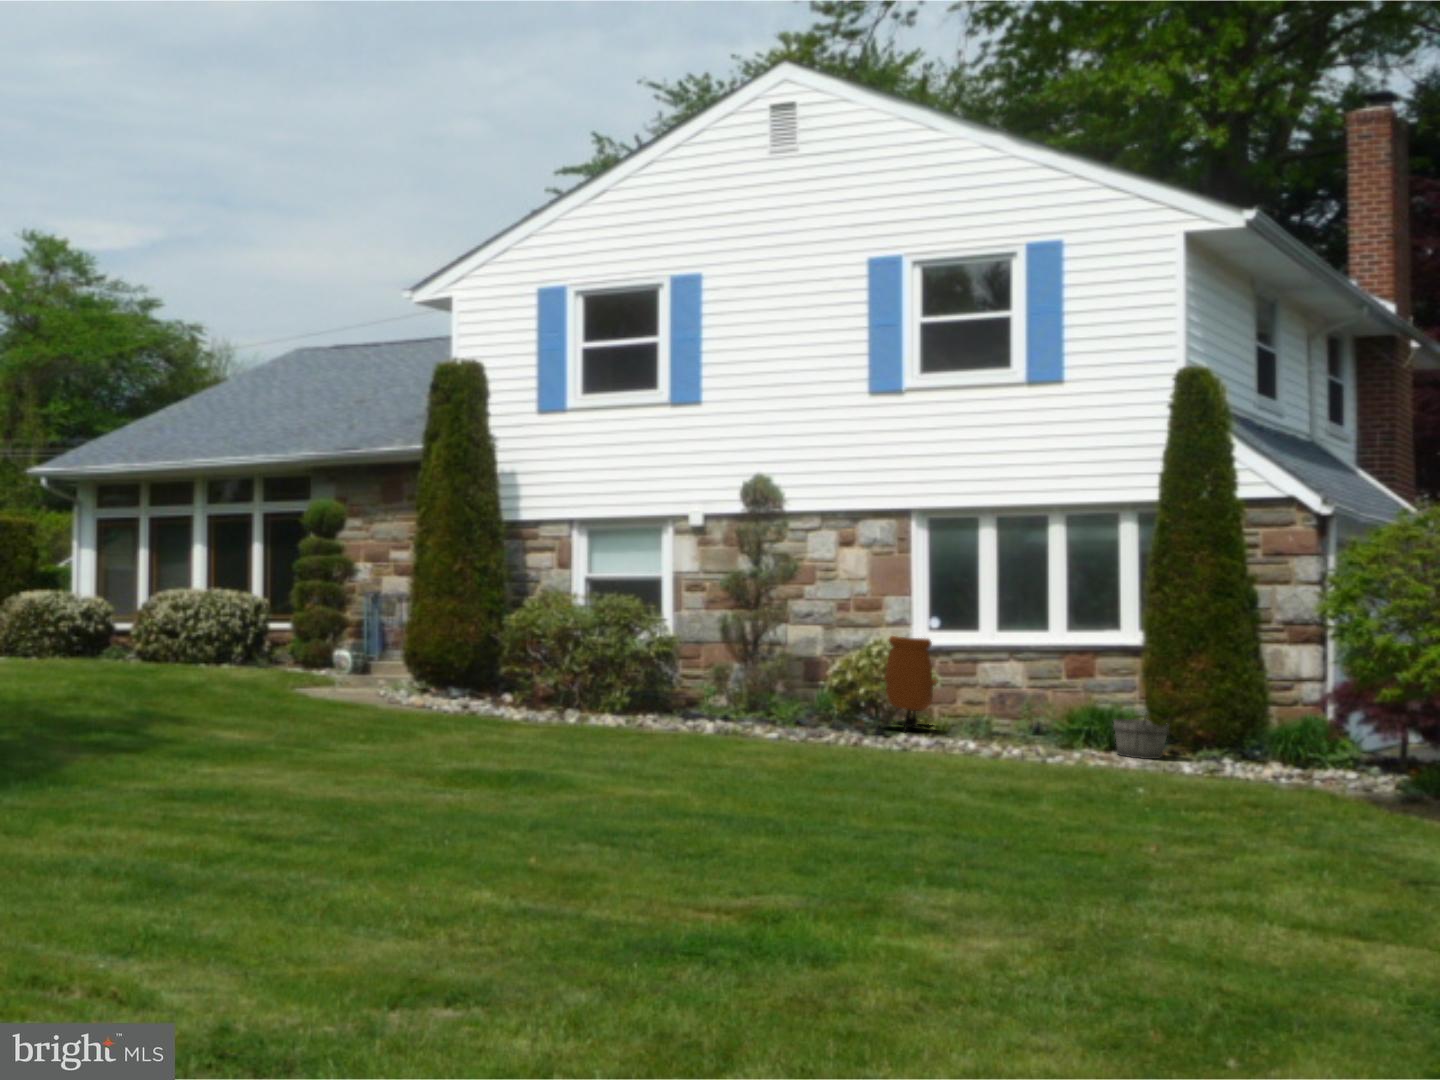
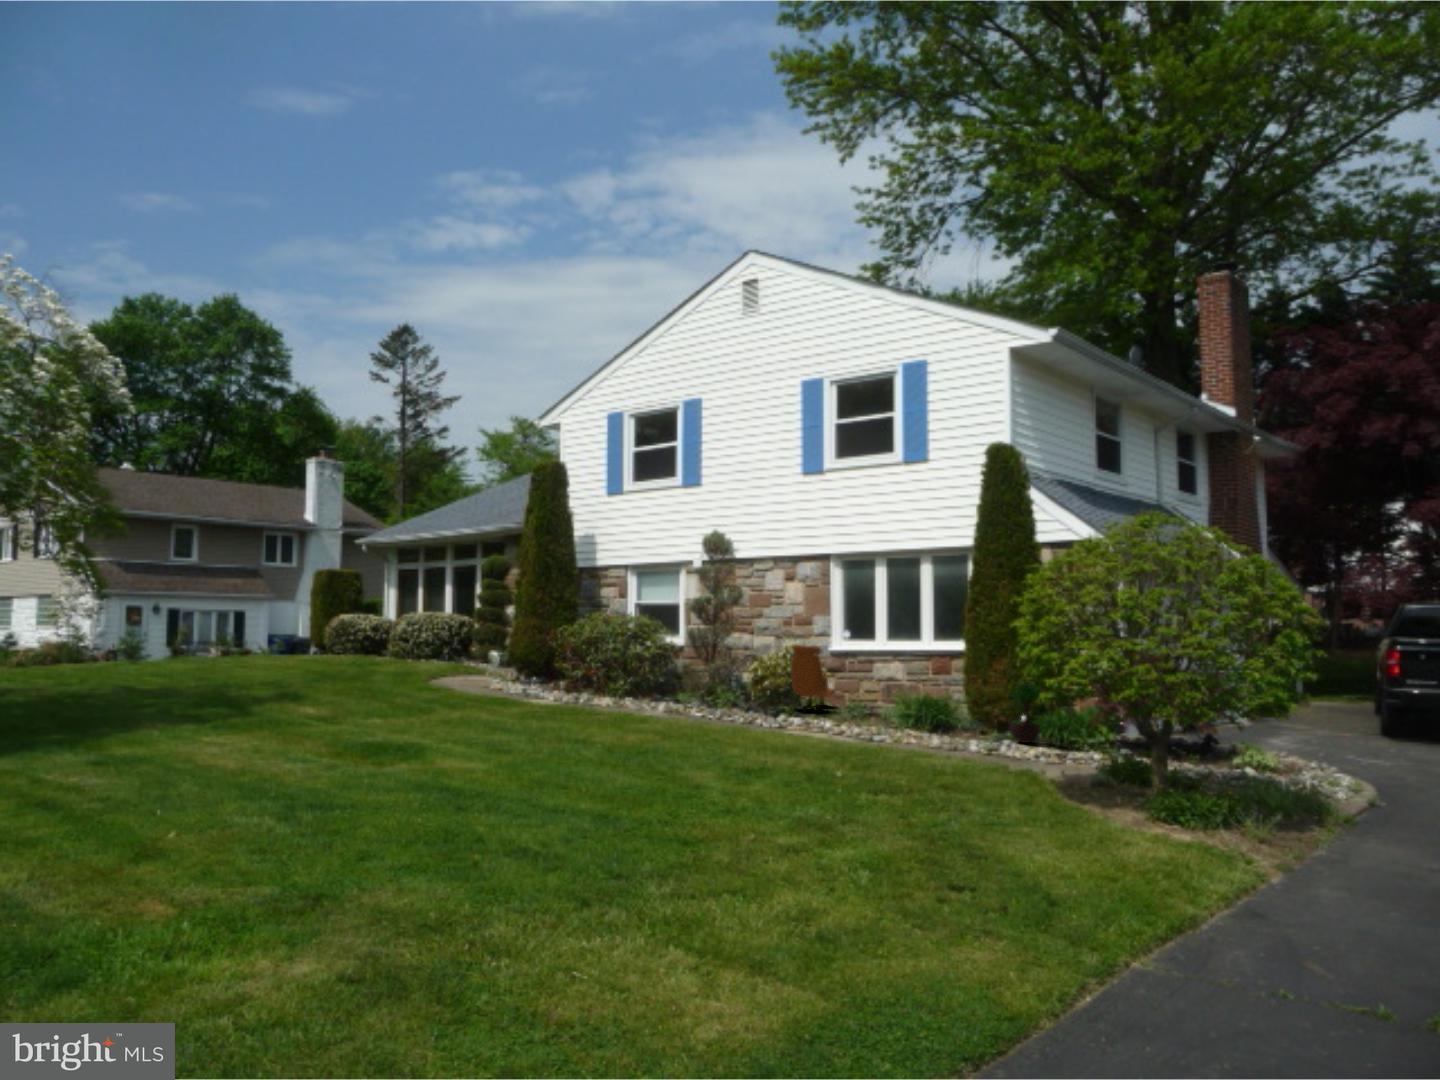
potted tree: none [1208,675,1261,765] -> present [1010,679,1041,743]
wooden bucket: present [1113,713,1169,759] -> none [941,700,985,737]

